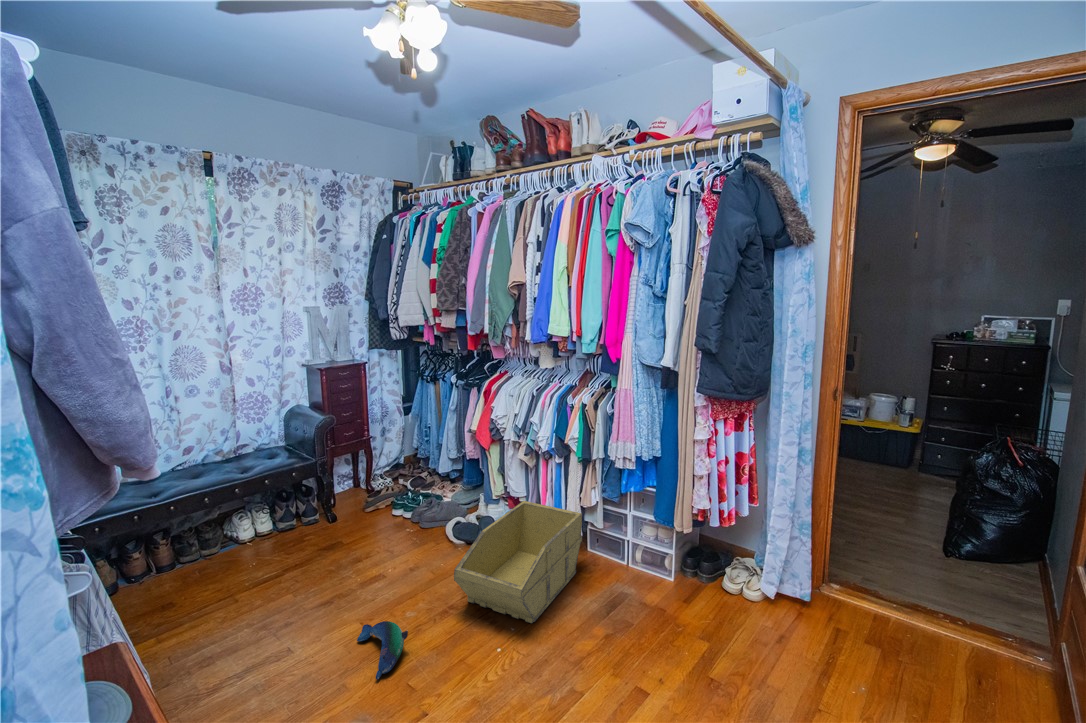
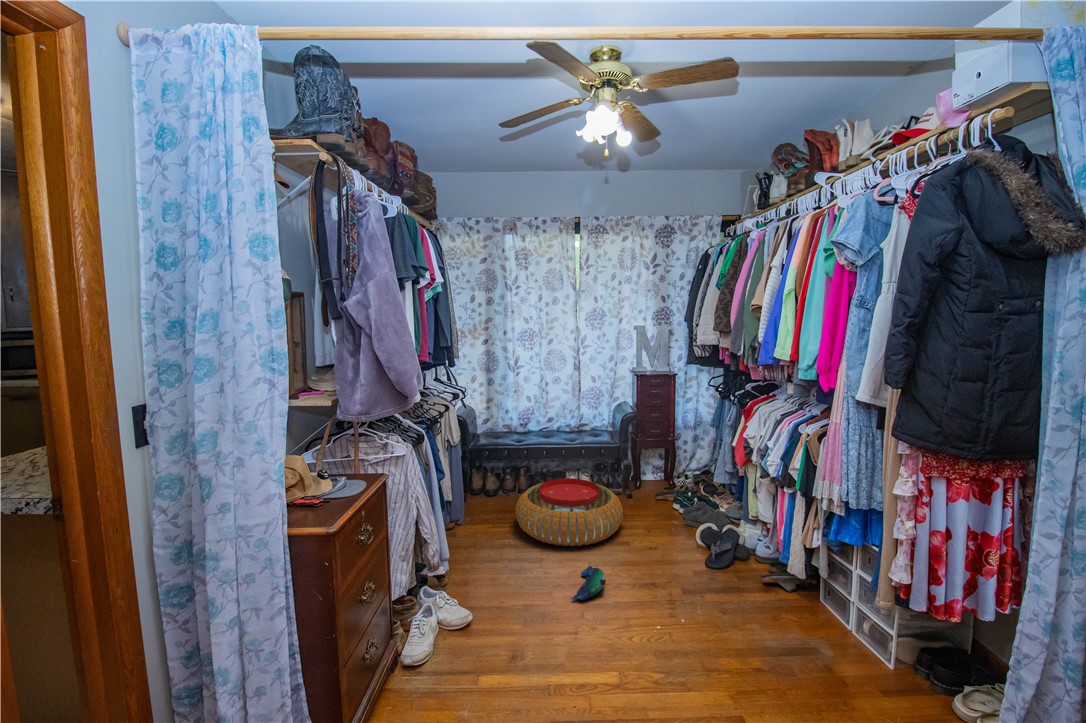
storage bin: present [454,501,582,623] -> none [656,525,805,626]
pouf: none [190,517,361,627] -> present [516,478,623,546]

